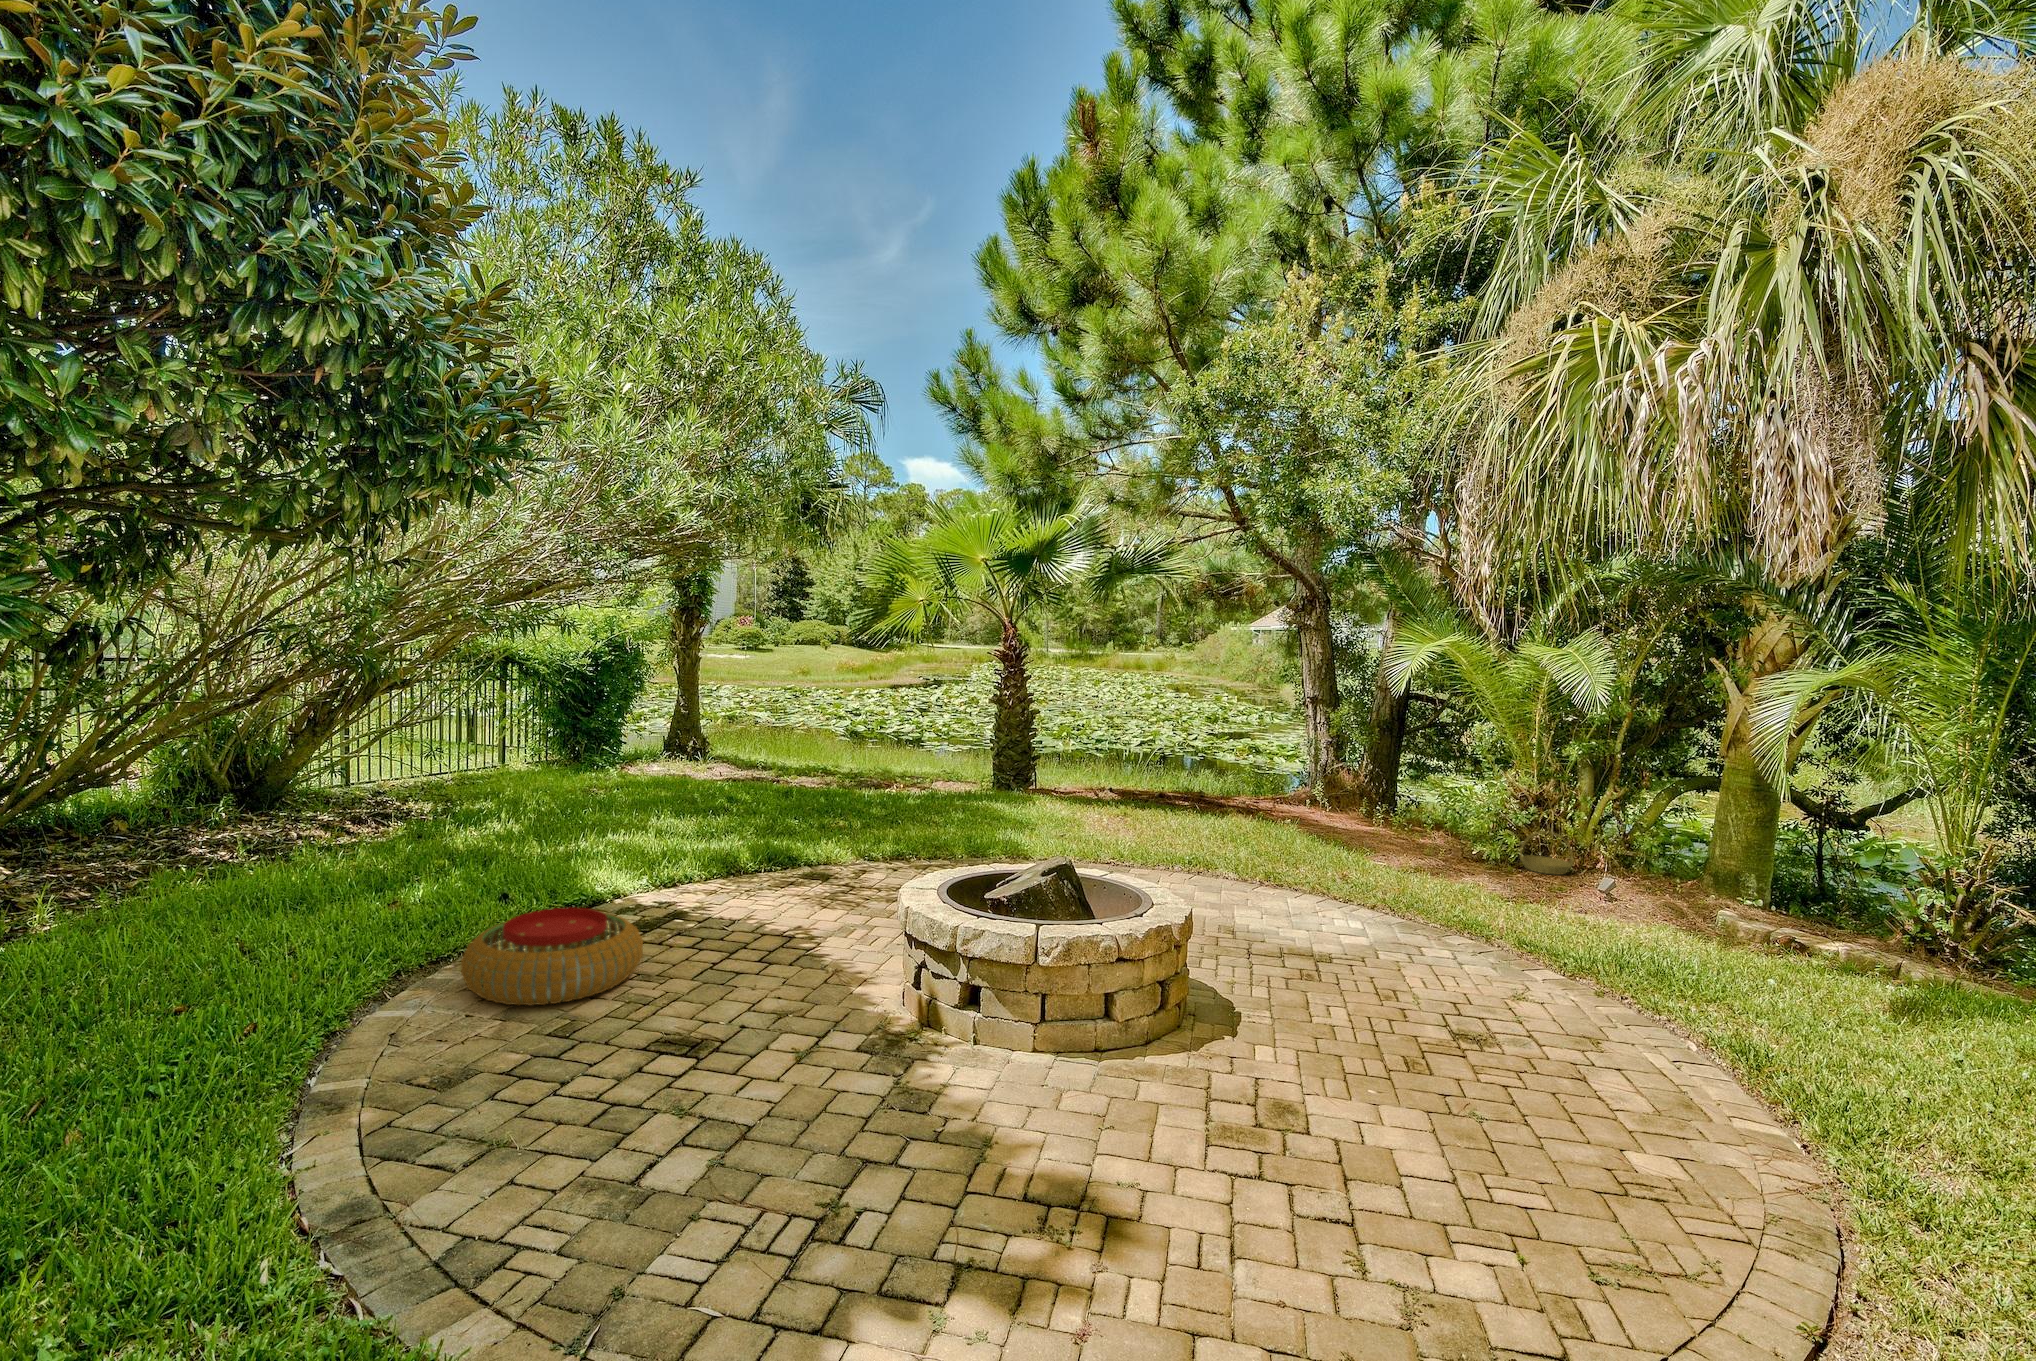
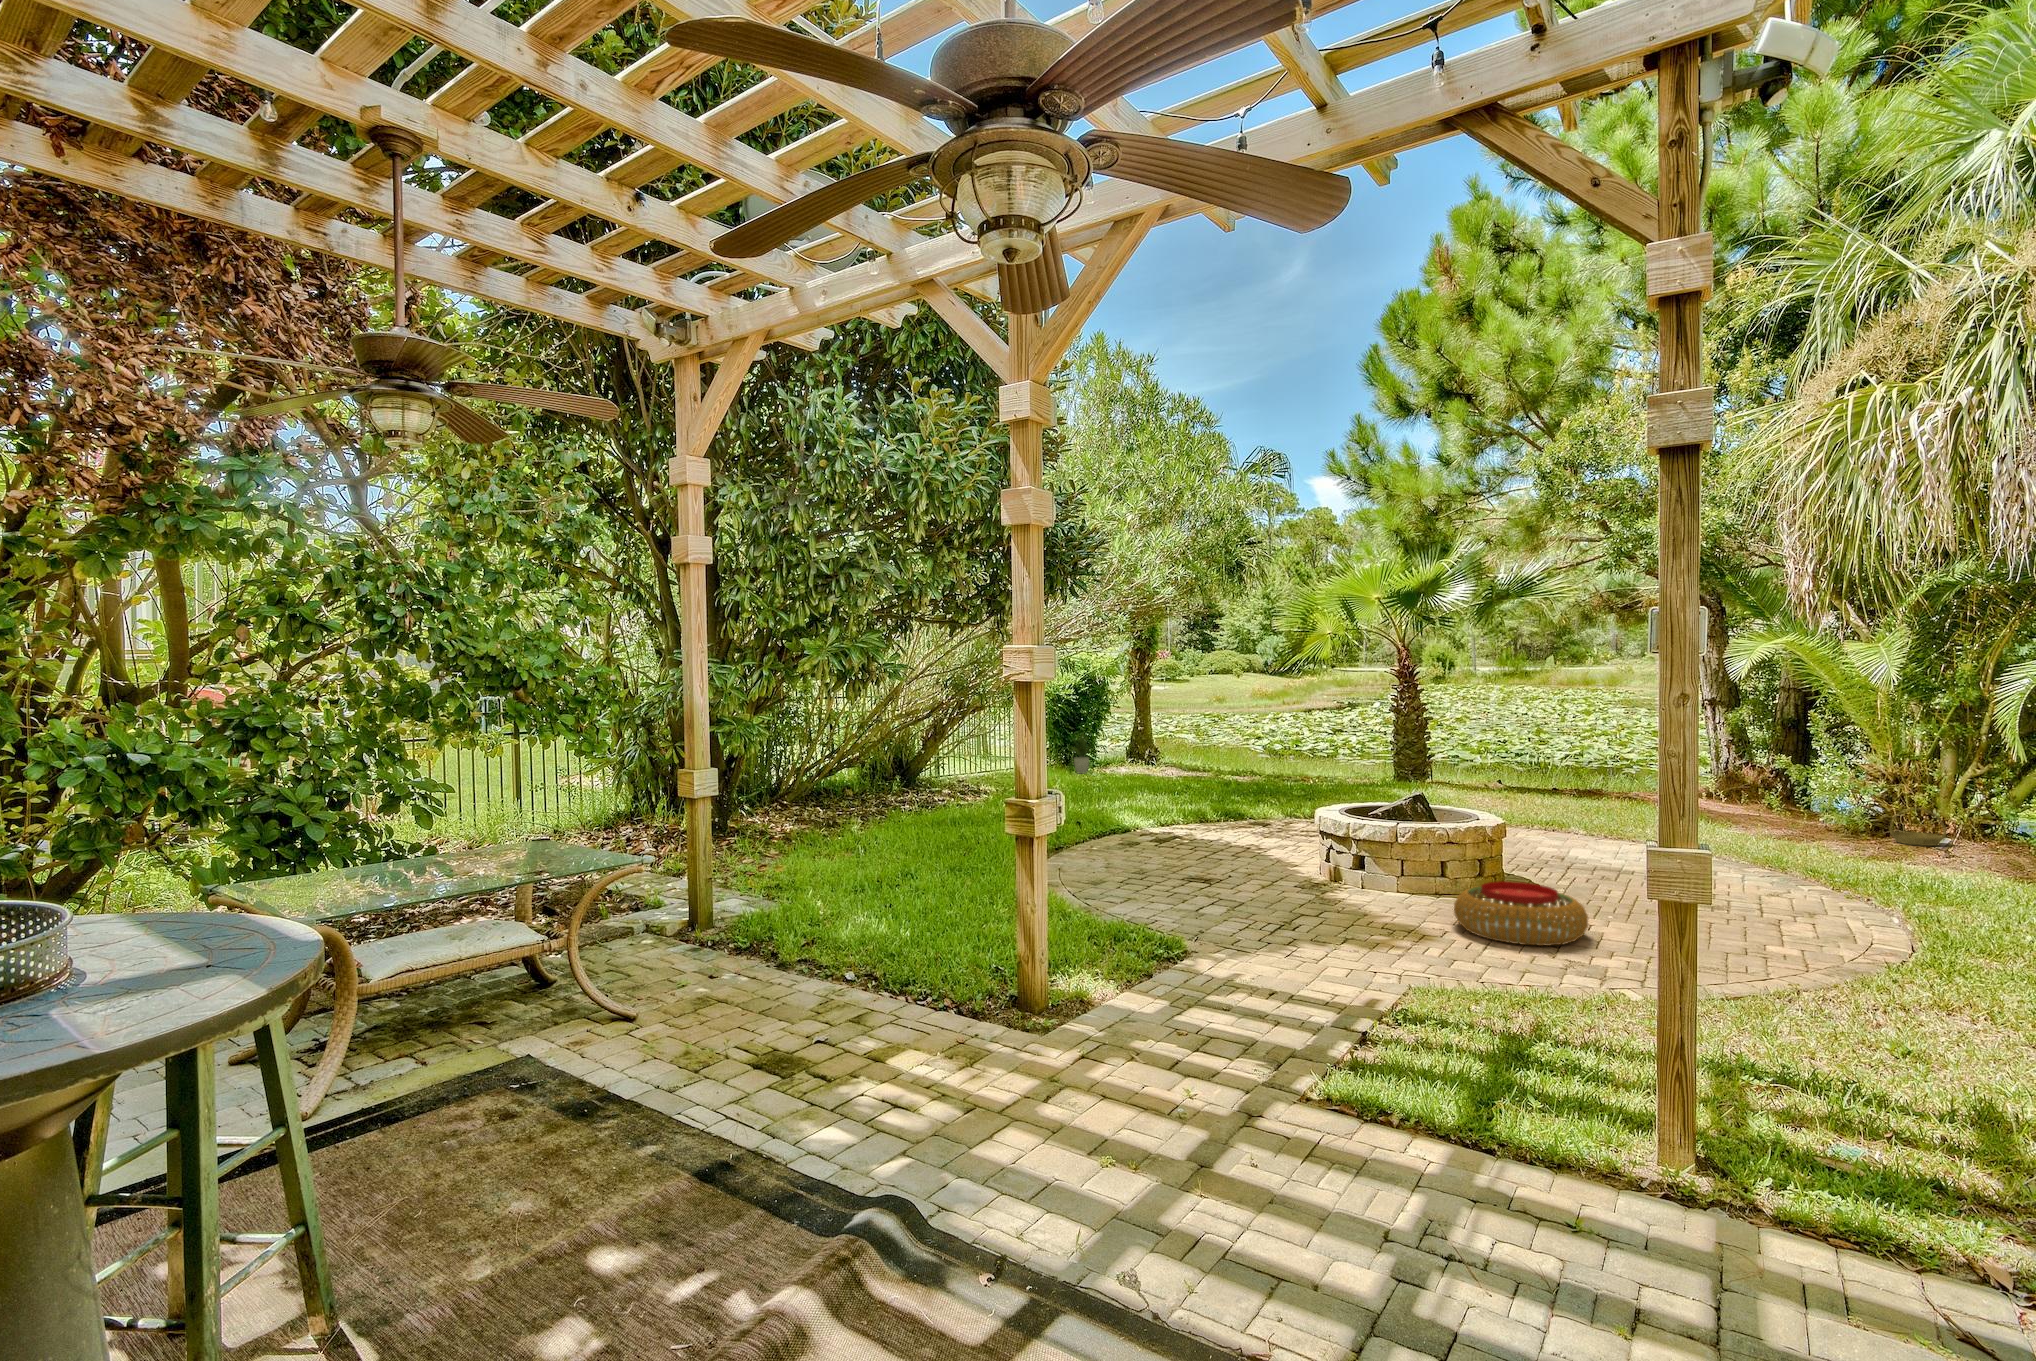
potted plant: none [565,713,607,772] -> present [1072,734,1090,774]
pouf: present [461,907,643,1006] -> present [1454,881,1588,946]

